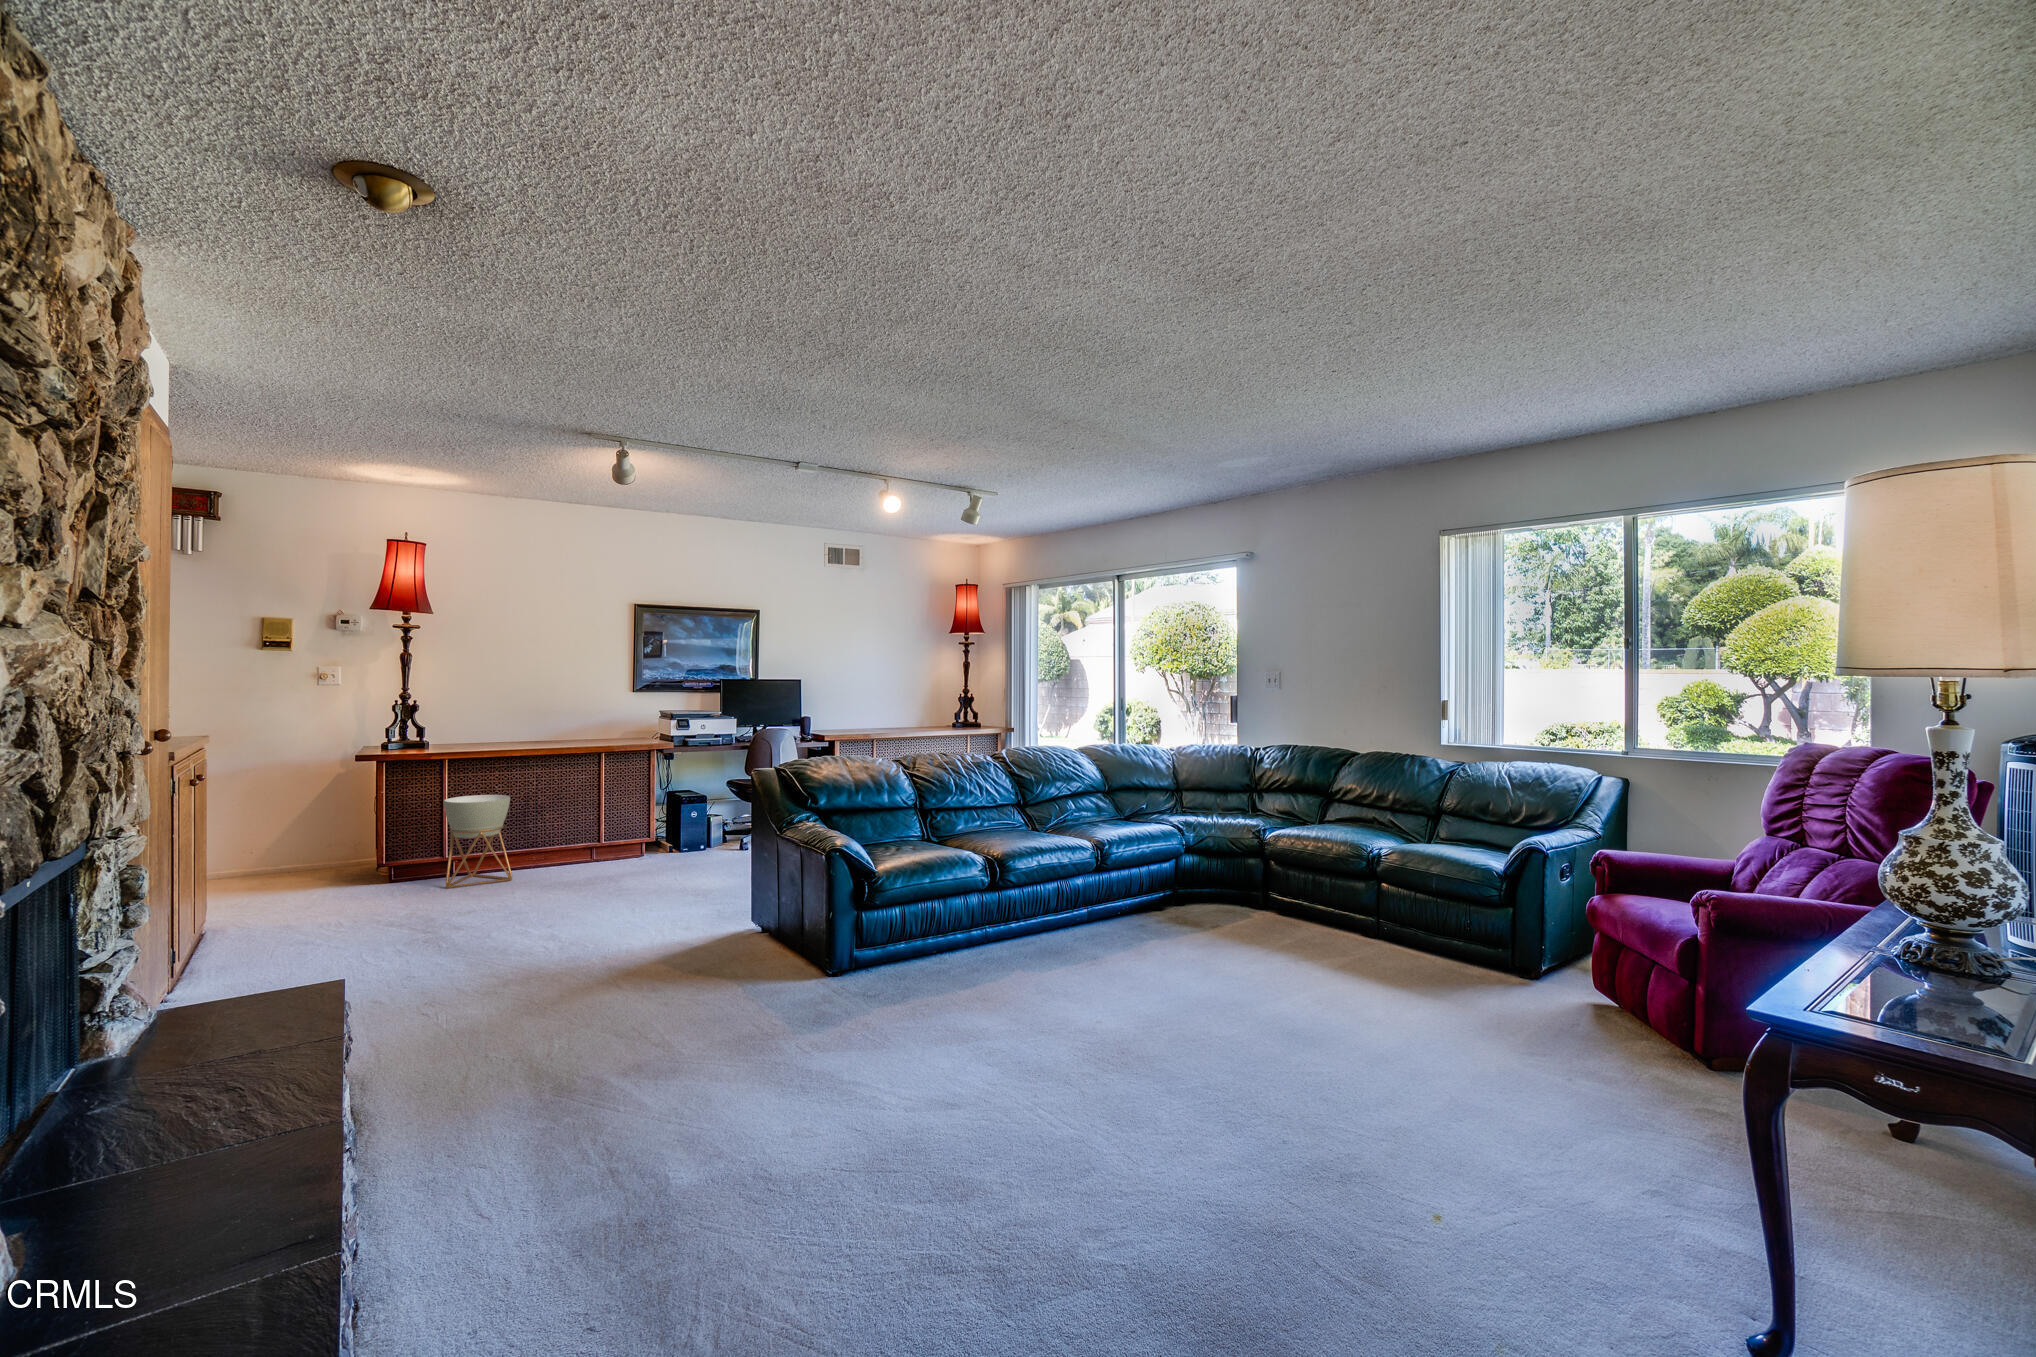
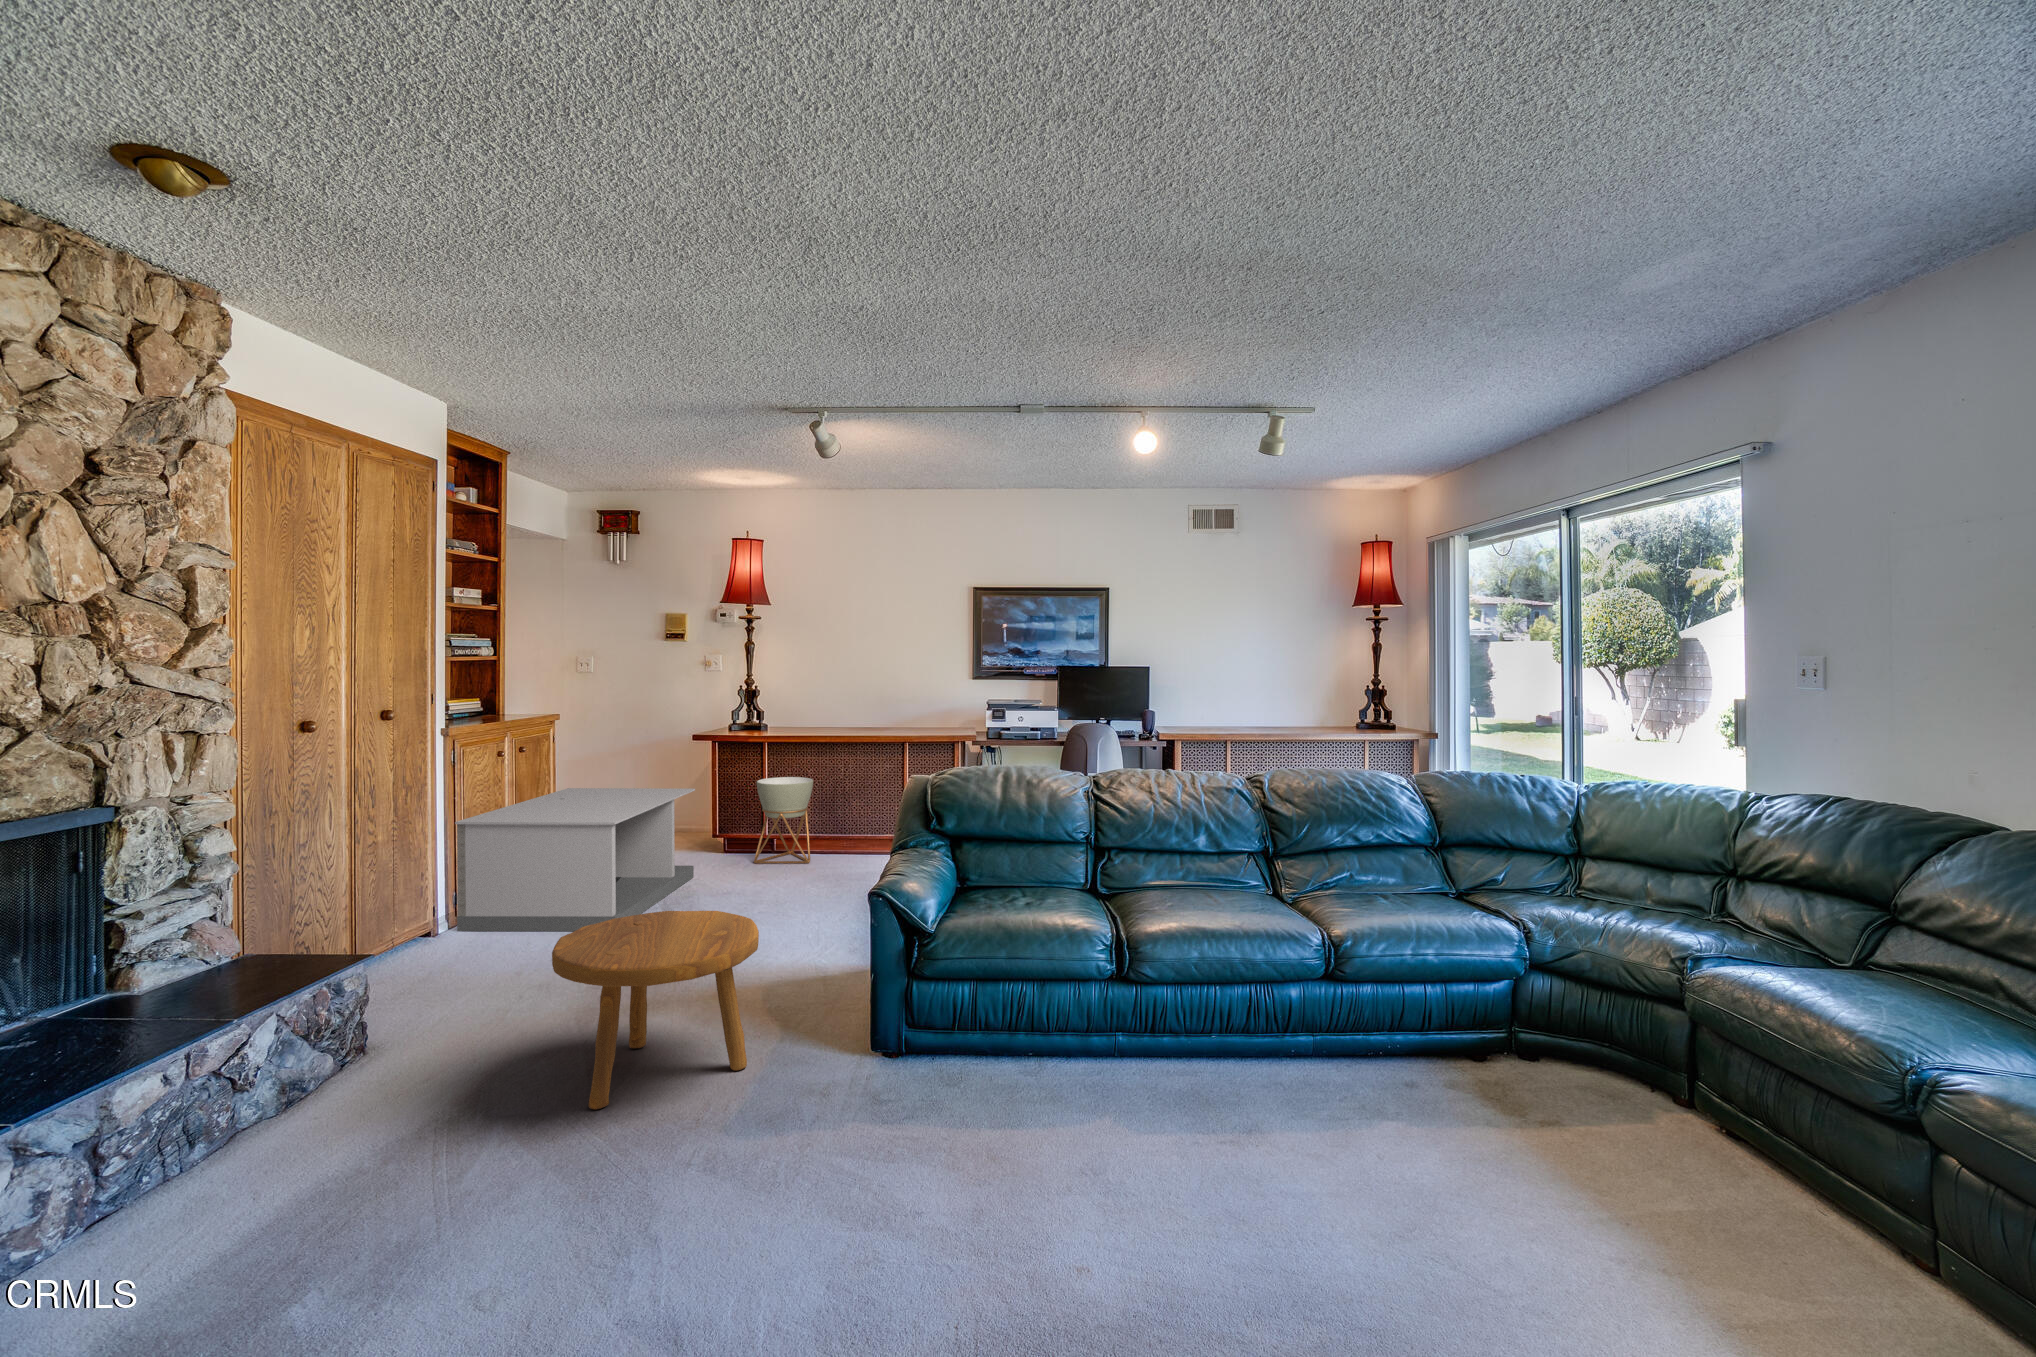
coffee table: none [188,812,413,991] -> present [455,788,695,931]
footstool: none [601,885,773,1046] -> present [552,911,759,1109]

